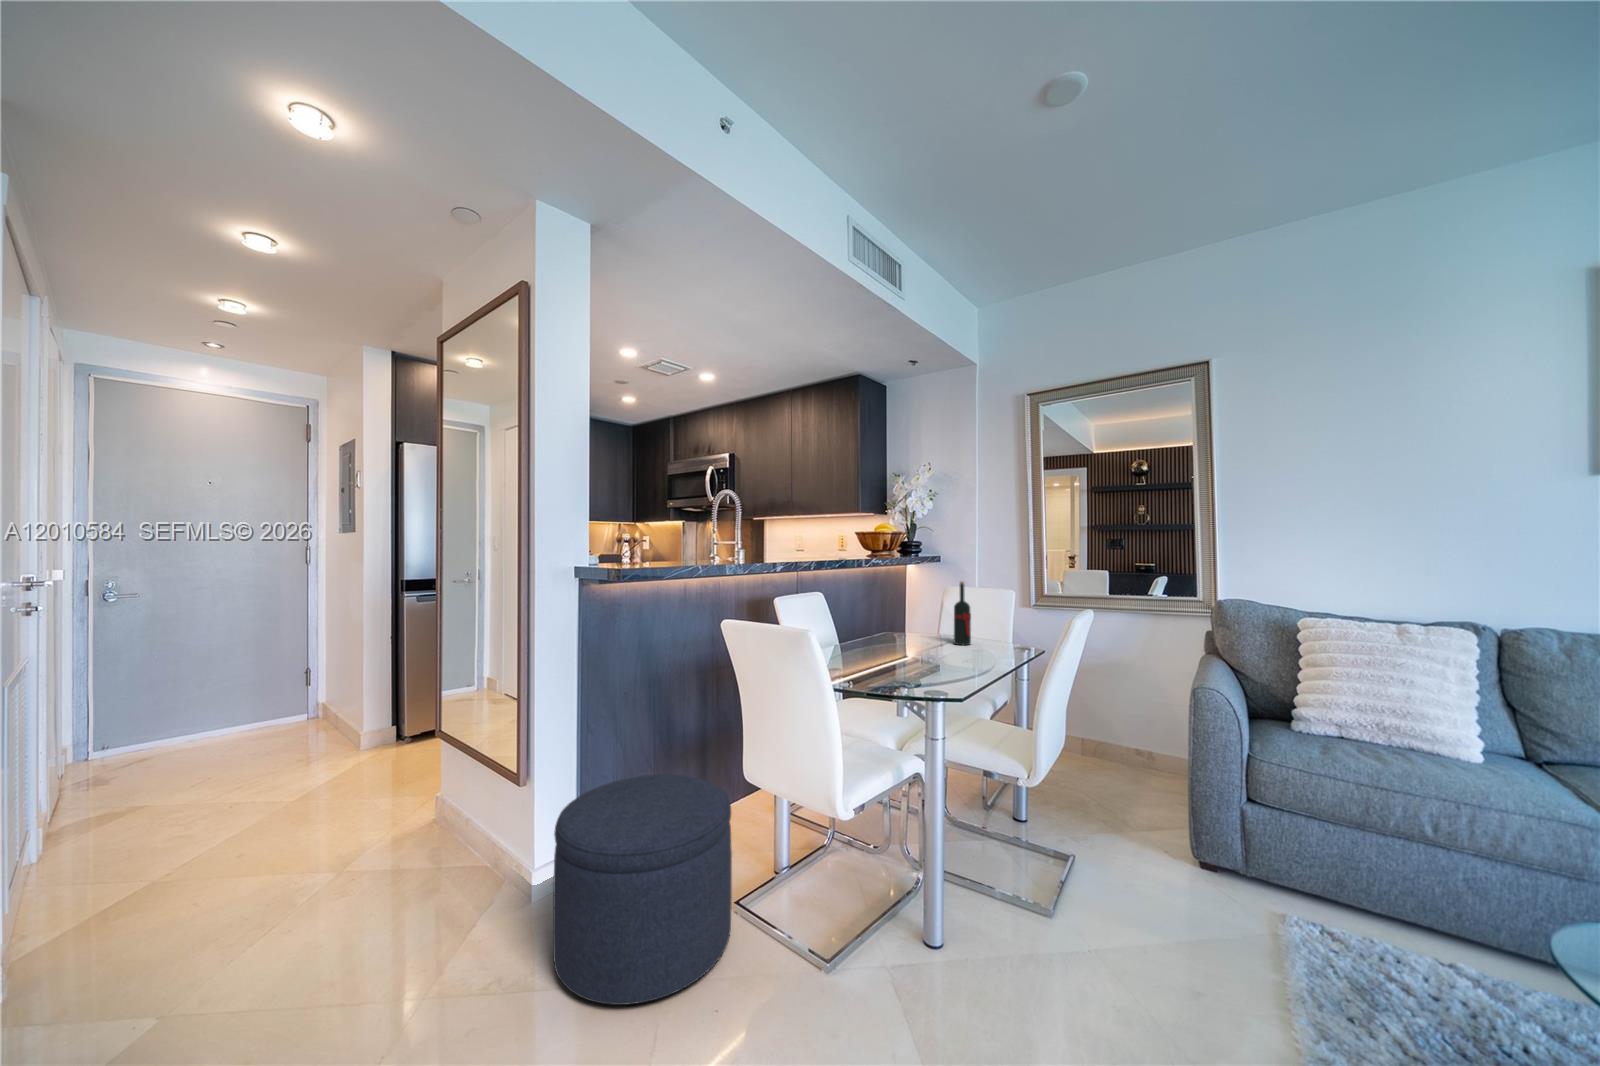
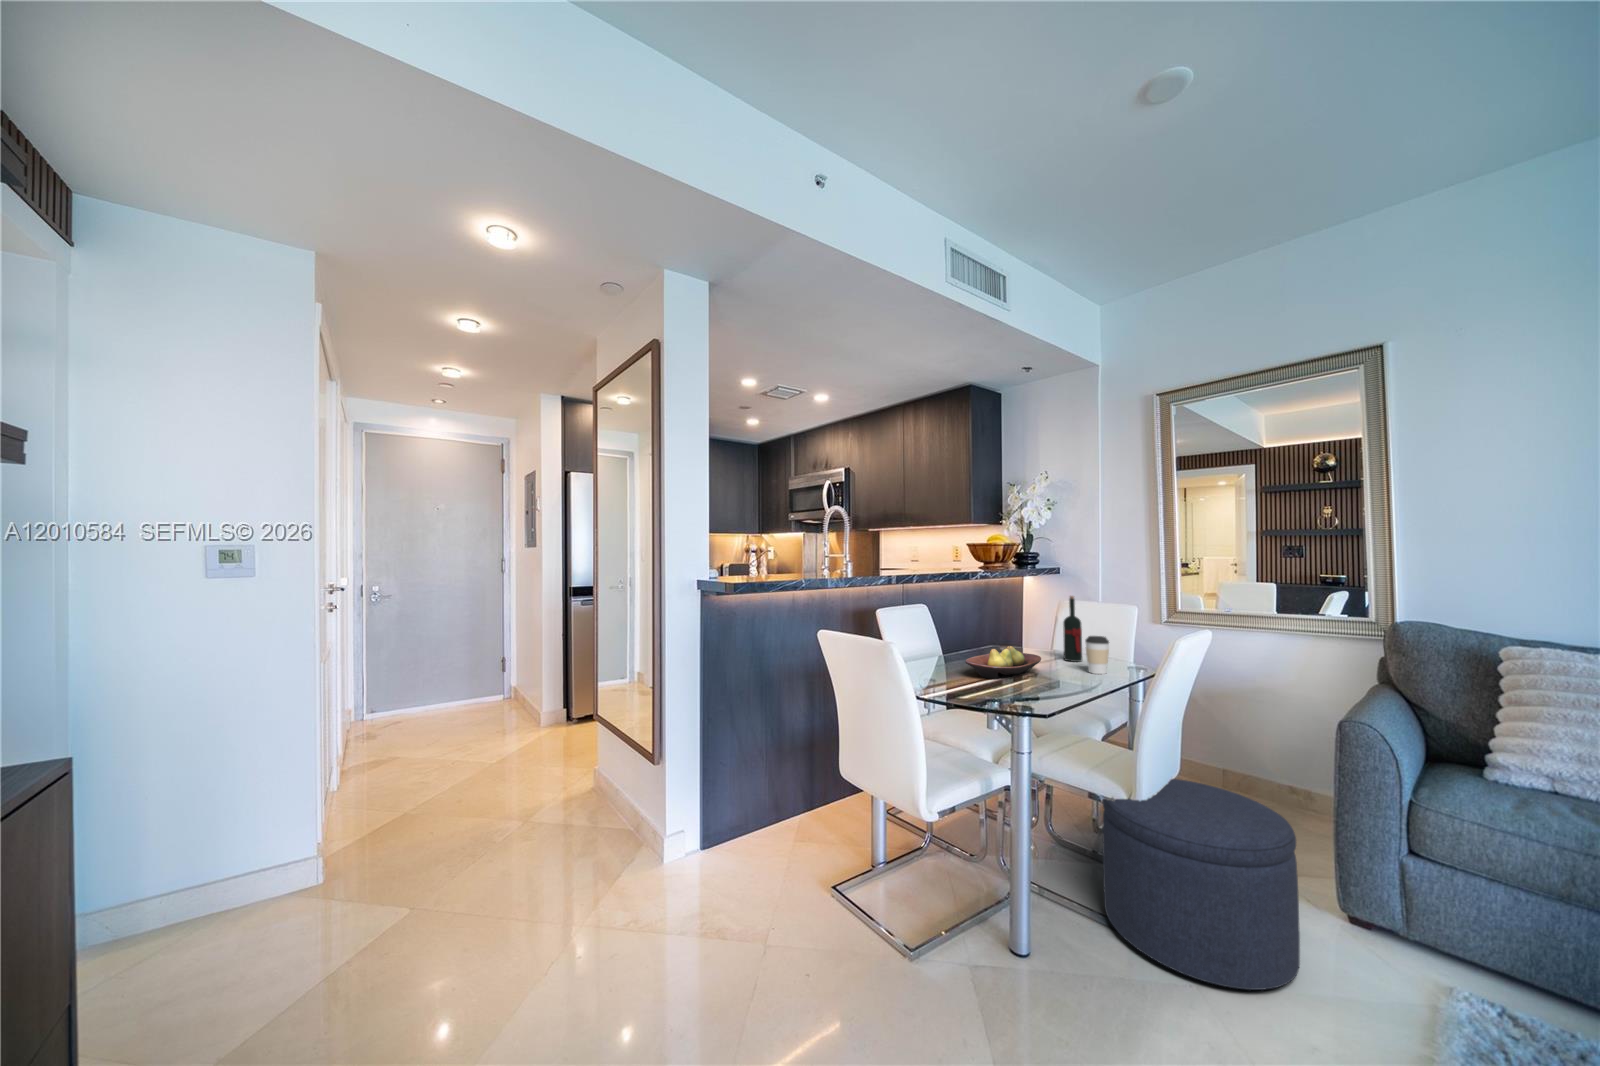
coffee cup: none [979,619,1001,656] -> present [1085,636,1109,674]
fruit bowl: none [869,632,940,666] -> present [965,646,1041,679]
ottoman: present [553,774,732,1005] -> present [1102,779,1300,990]

